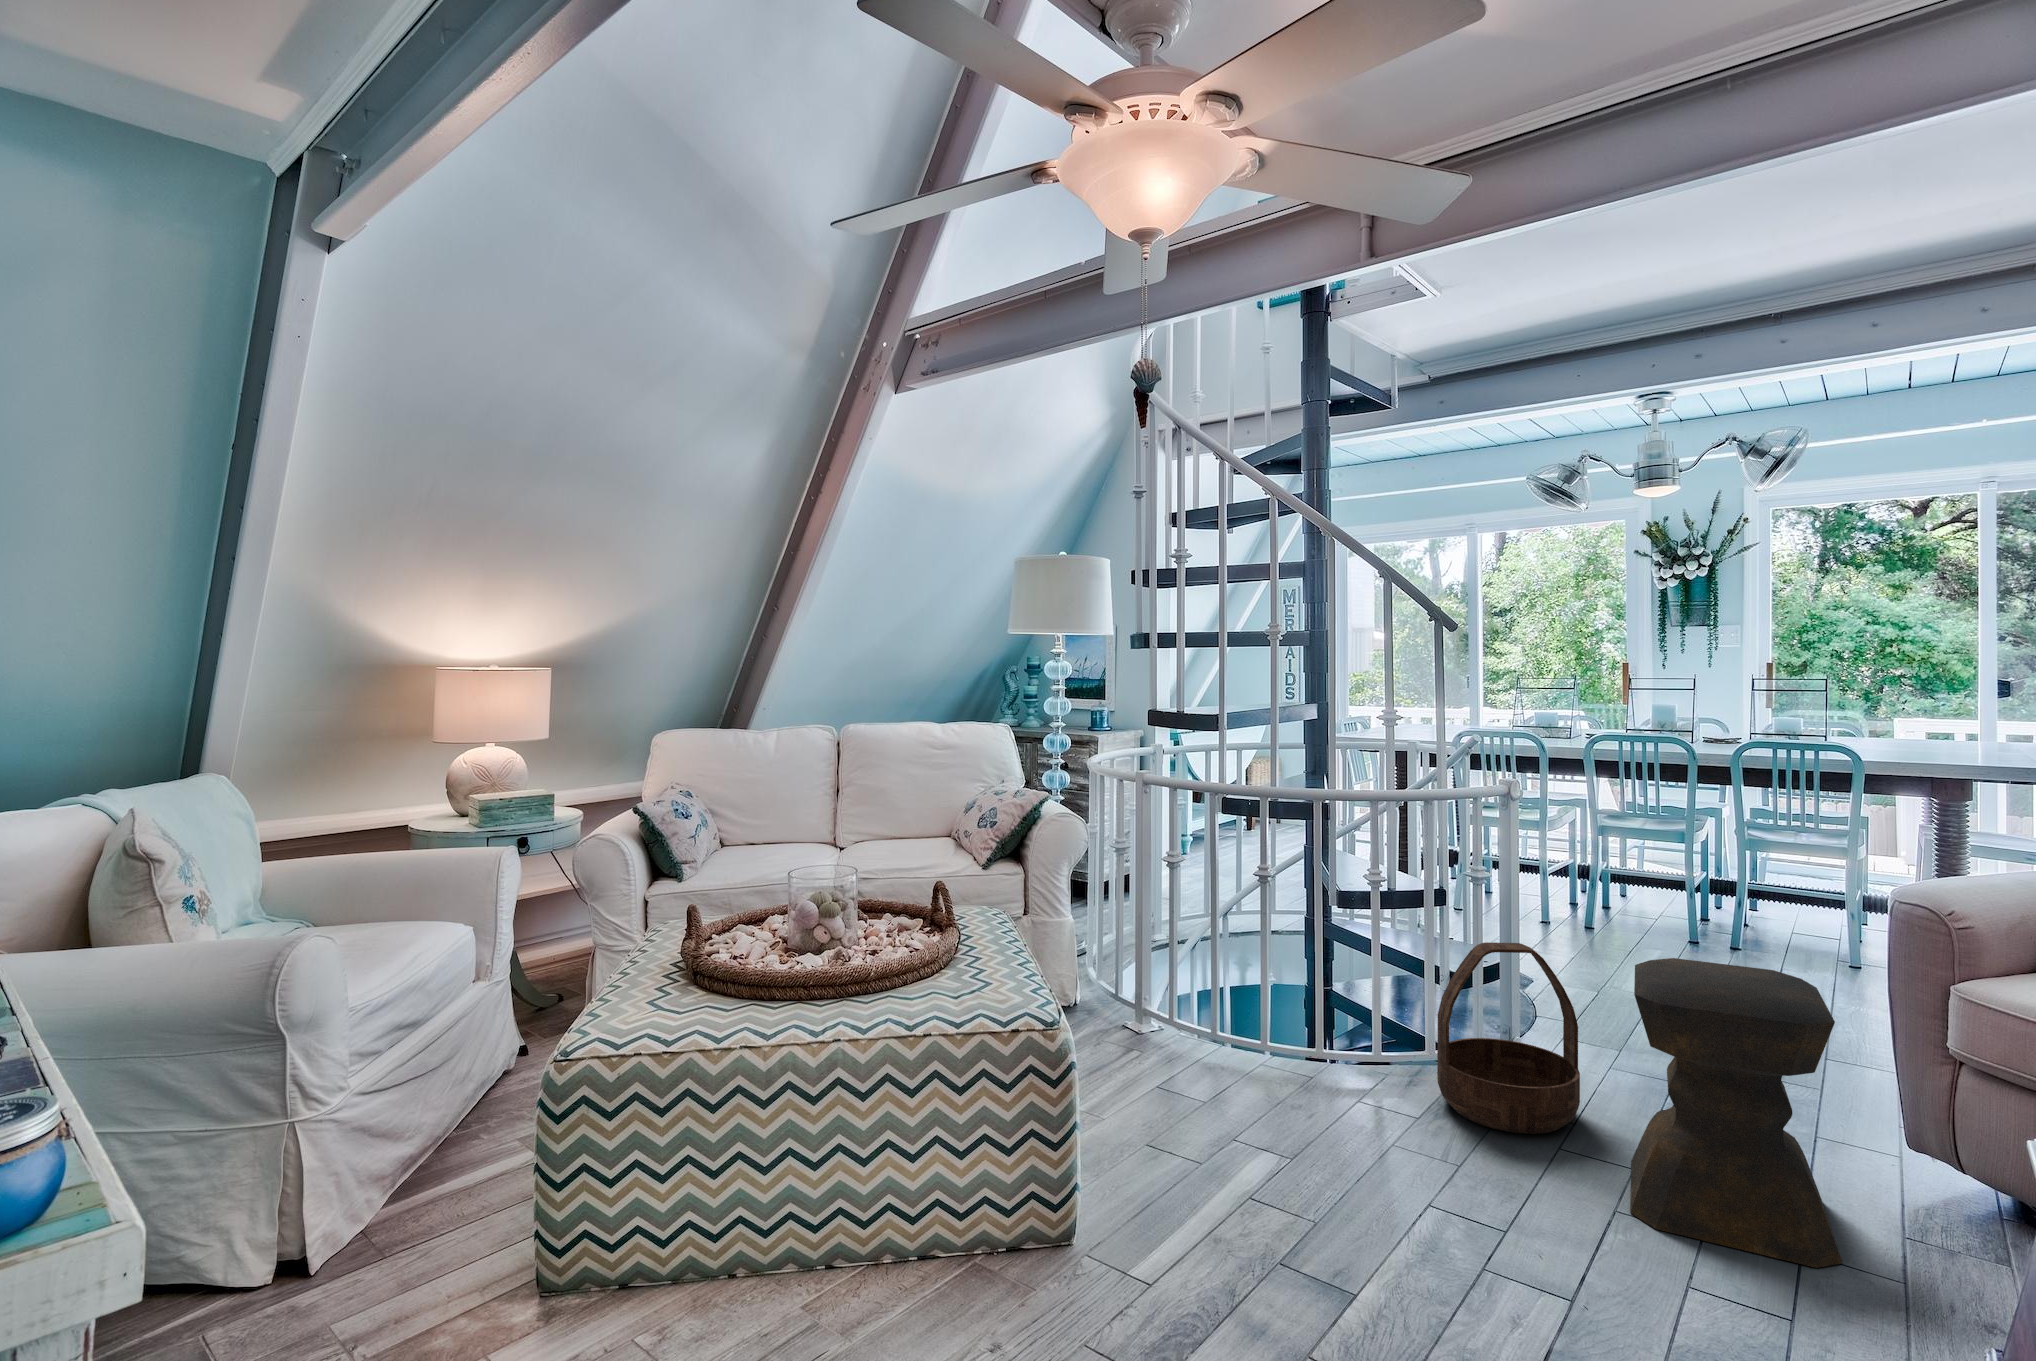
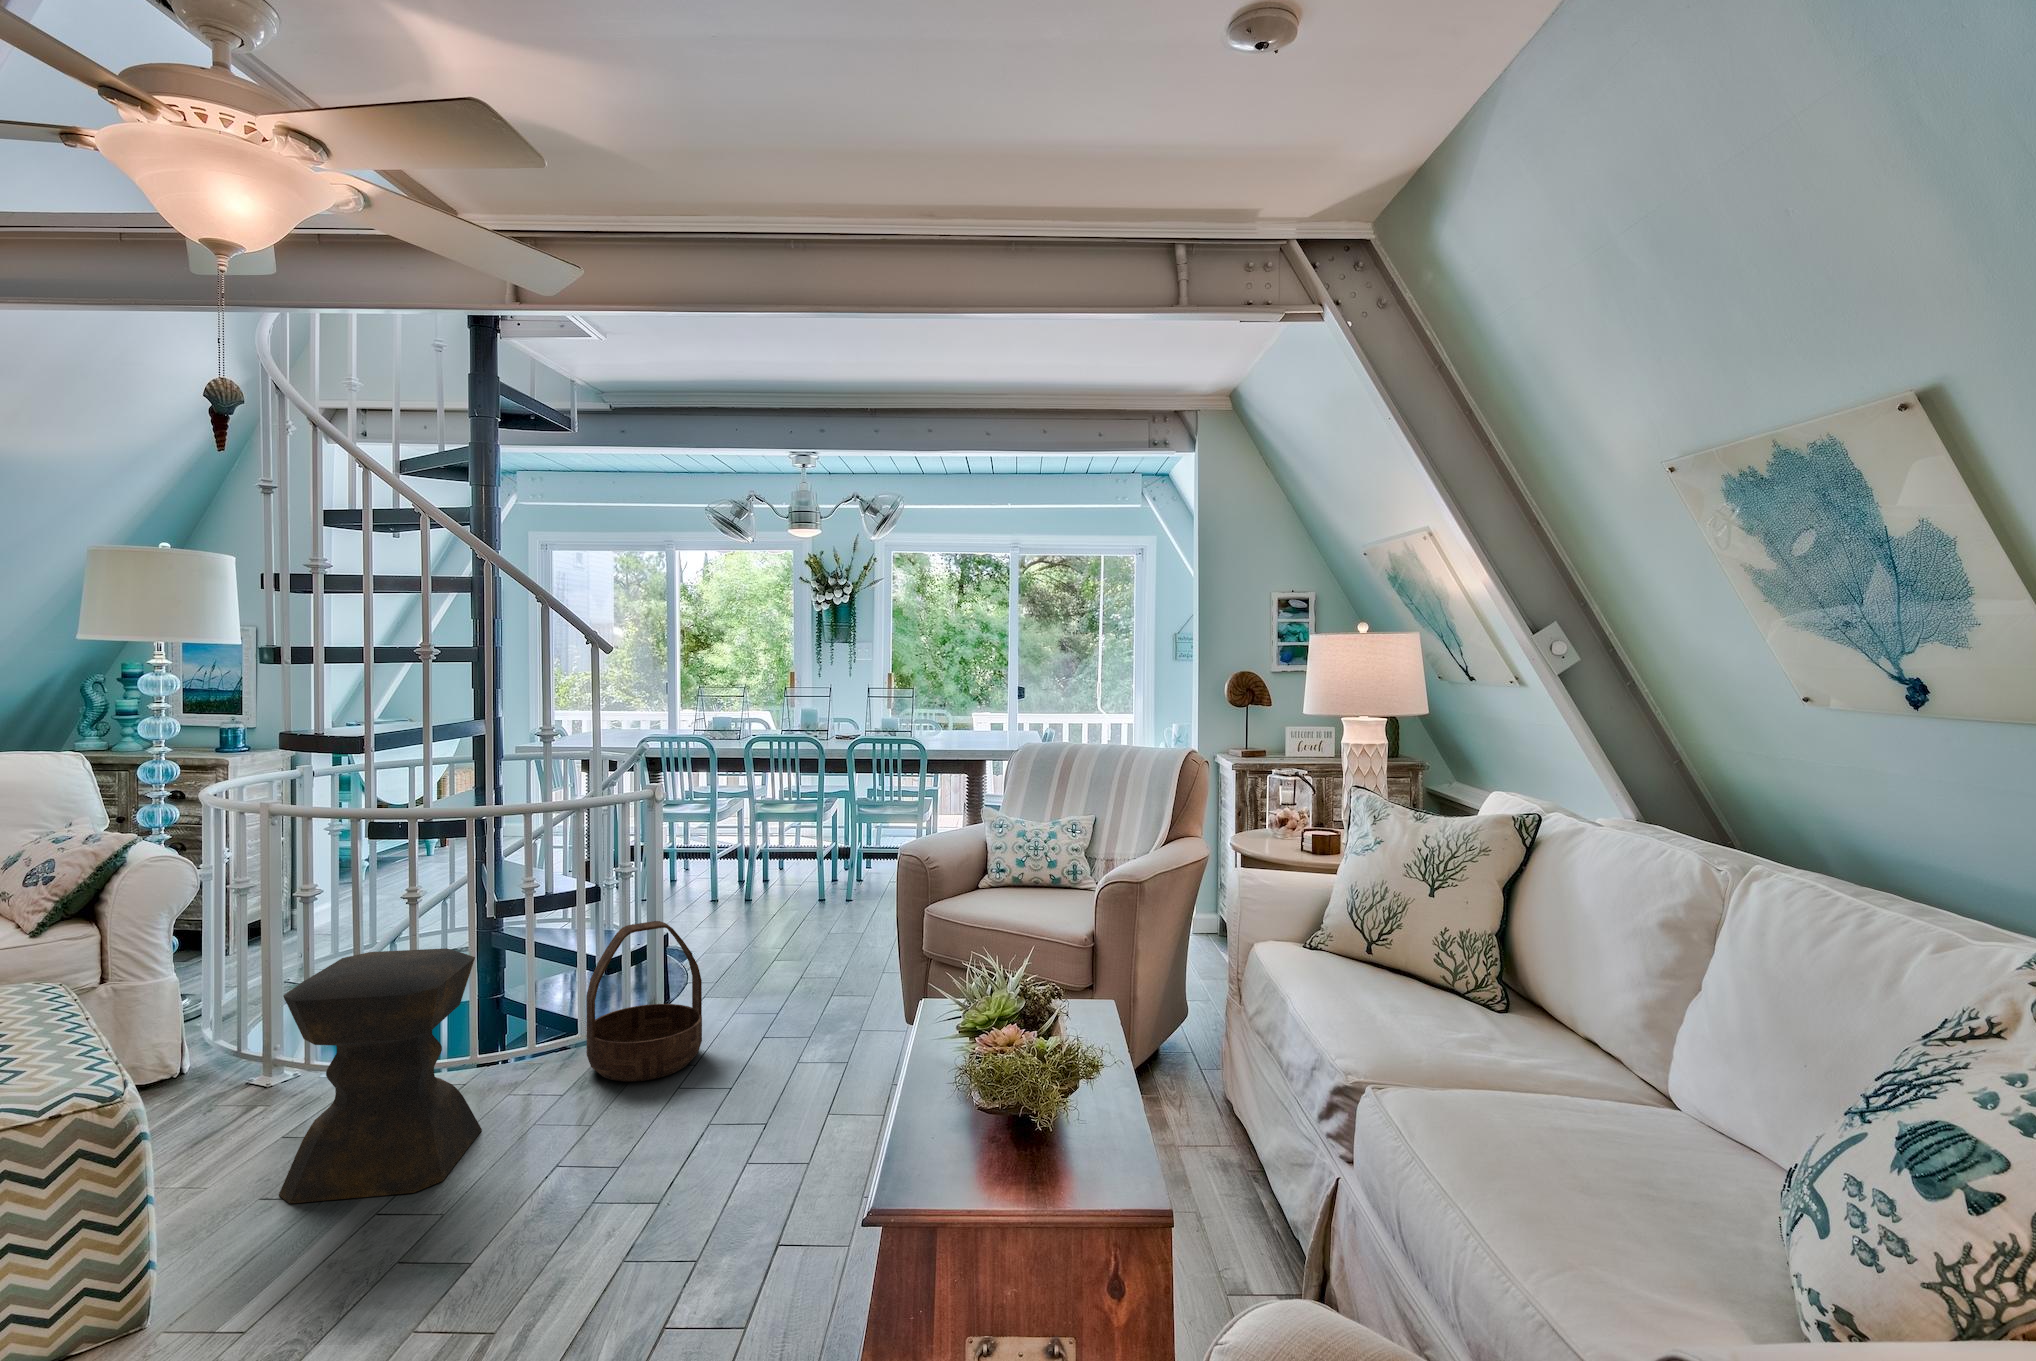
stool: present [1630,958,1843,1268] -> present [279,948,482,1203]

